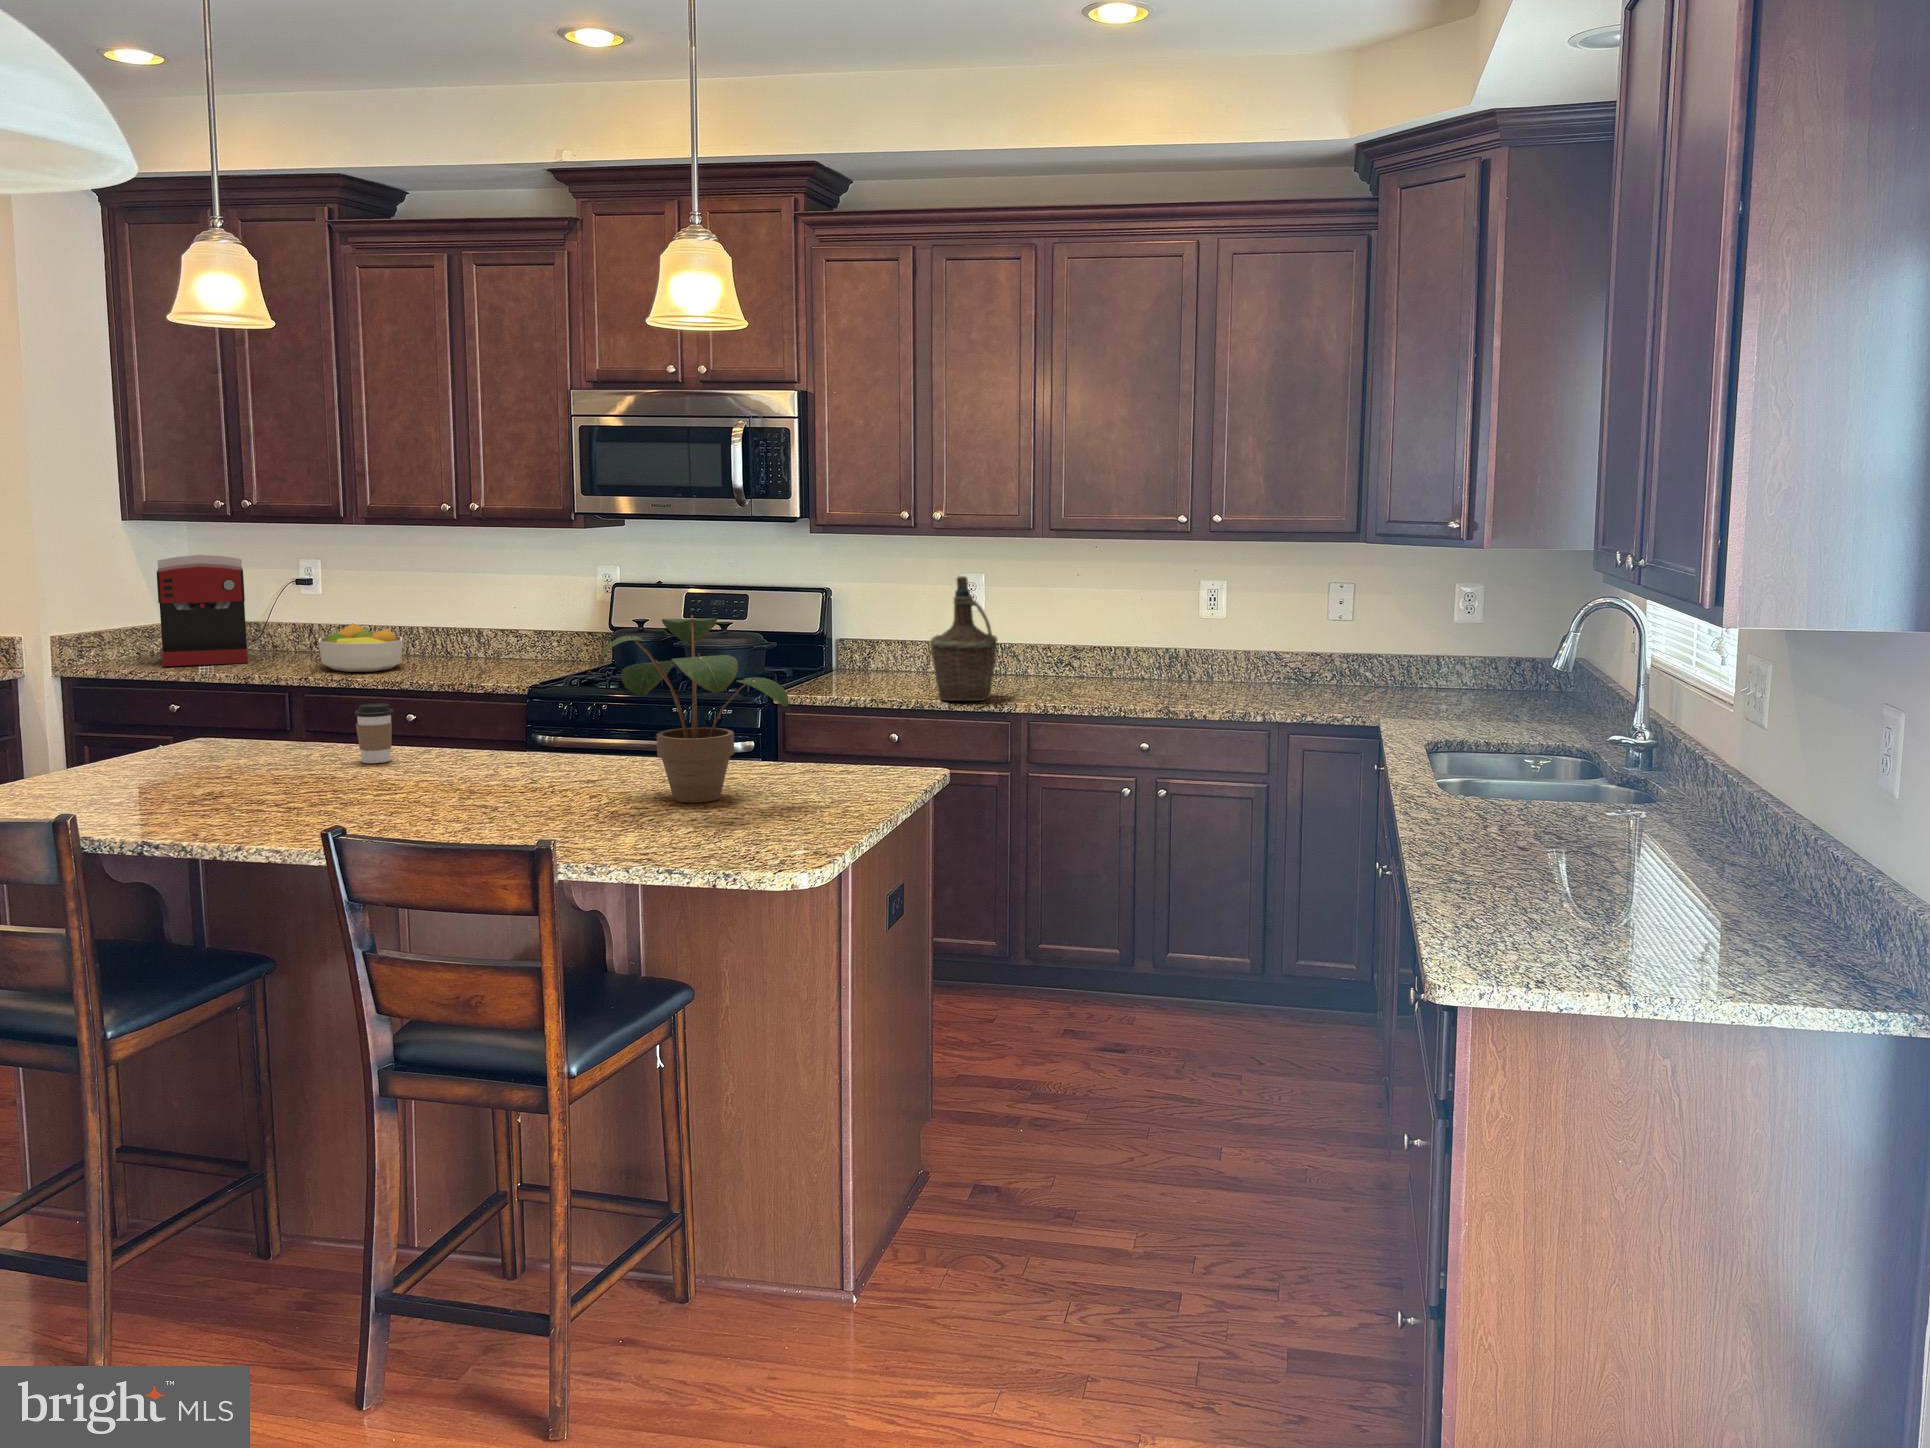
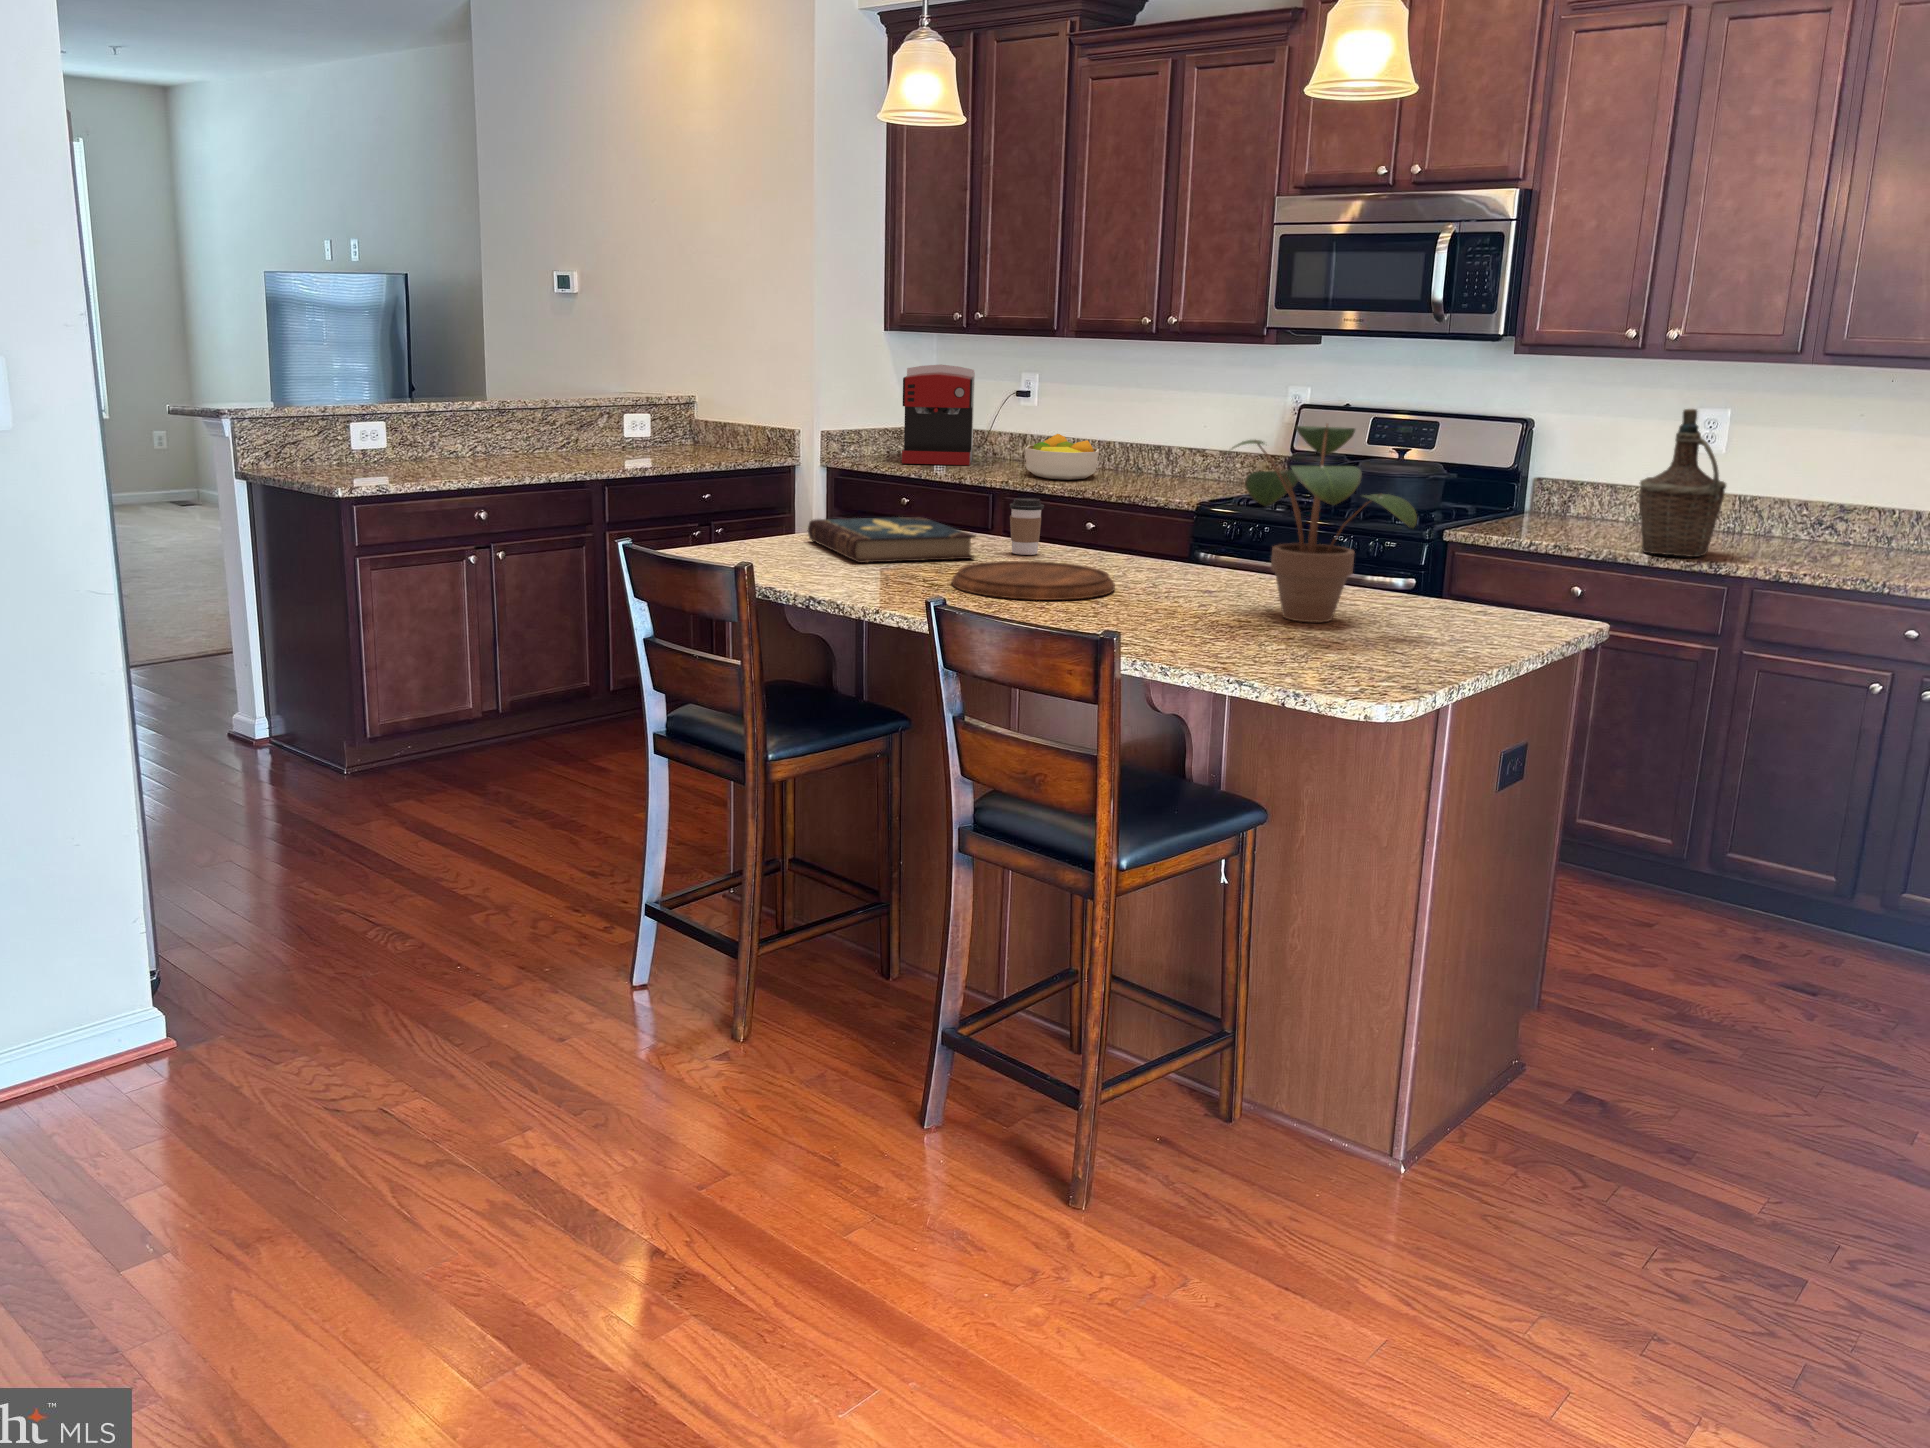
book: none [106,733,325,793] -> present [808,517,975,563]
cutting board: none [314,769,496,814] -> present [952,561,1115,600]

